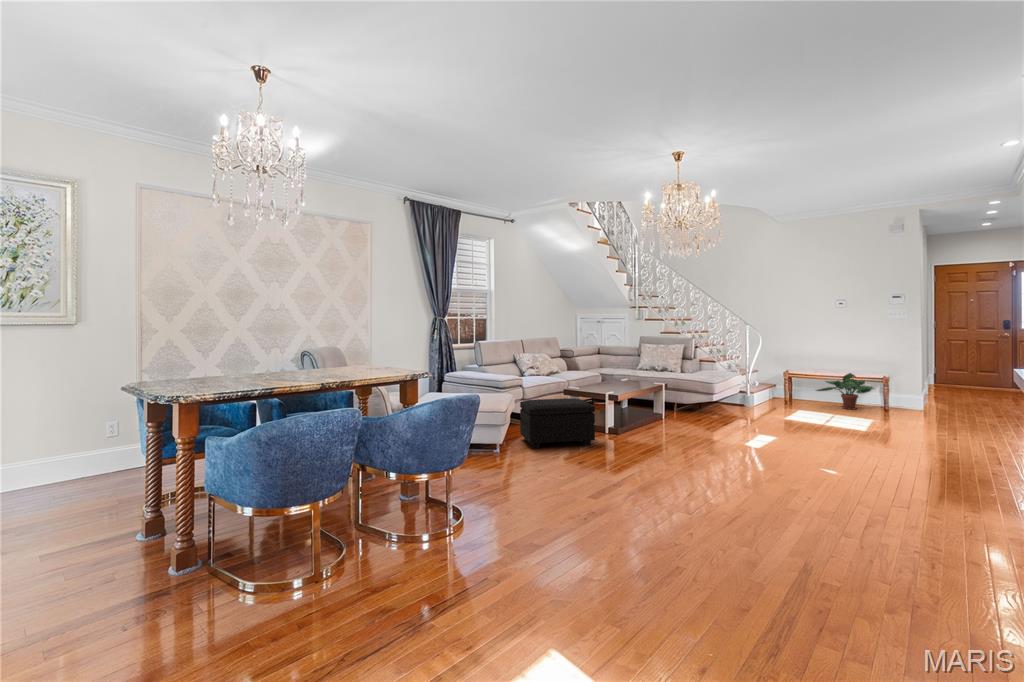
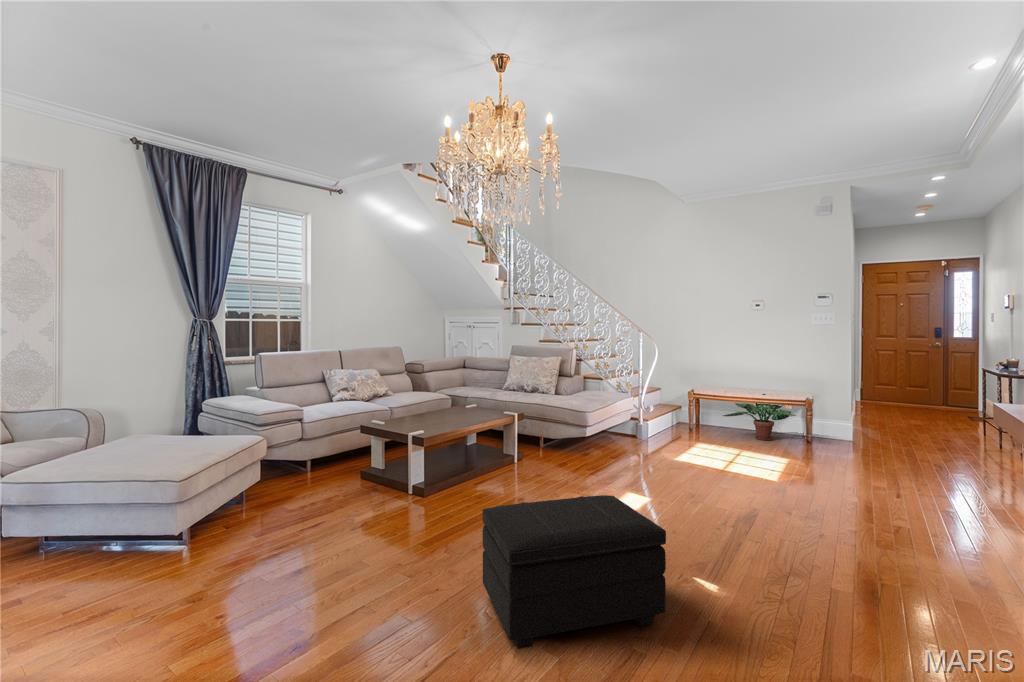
footstool: present [520,398,595,448] -> present [482,495,666,649]

